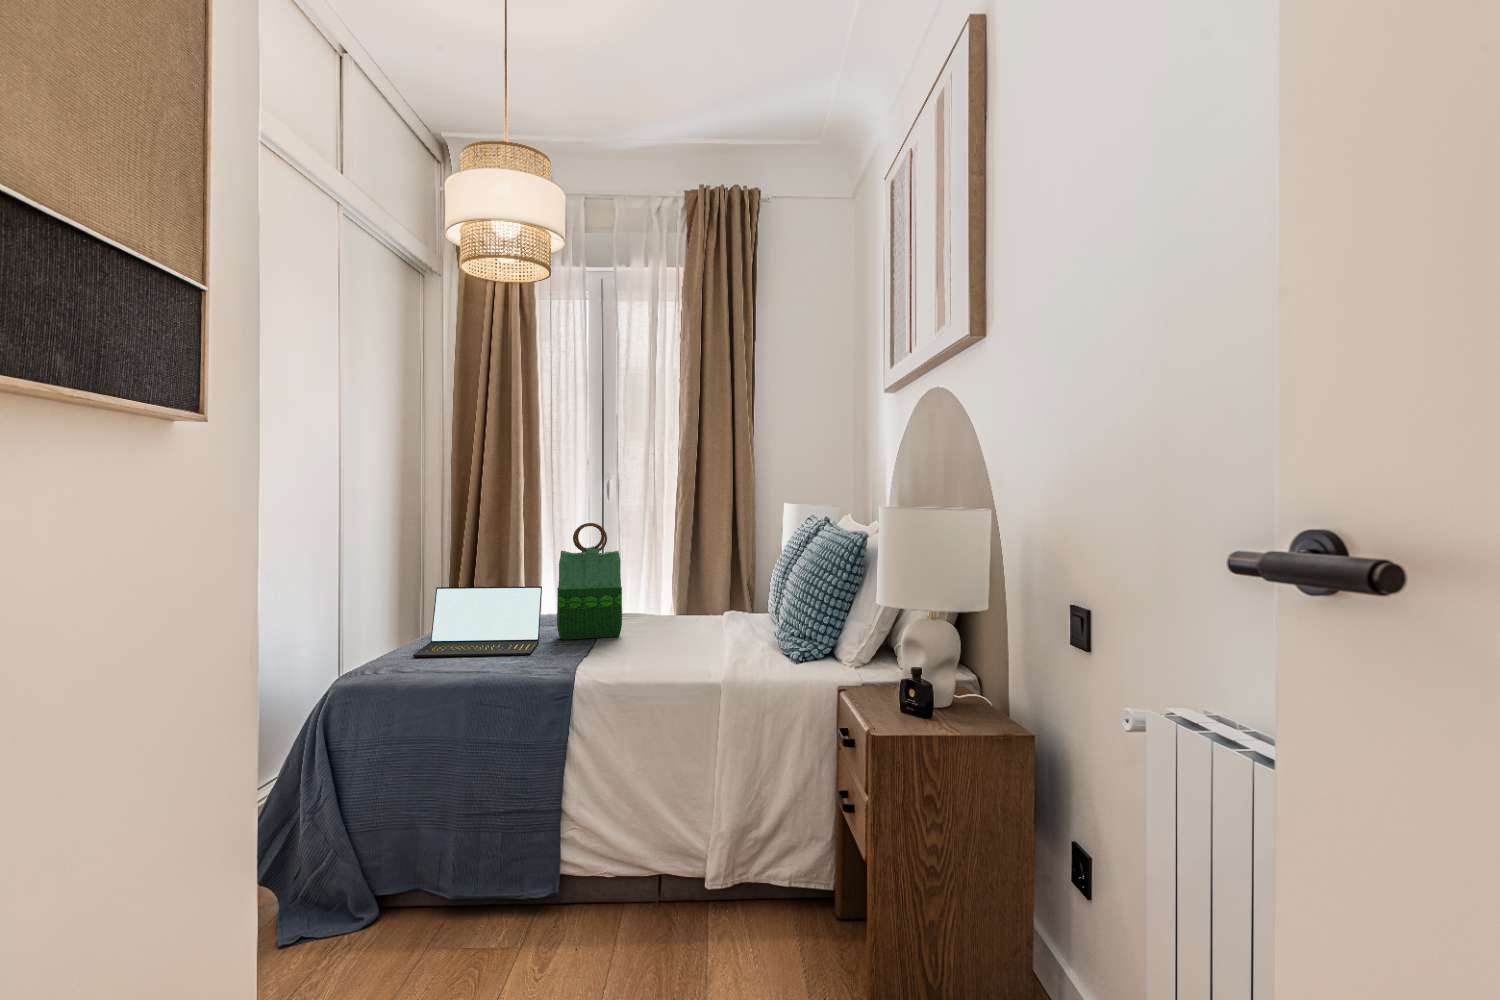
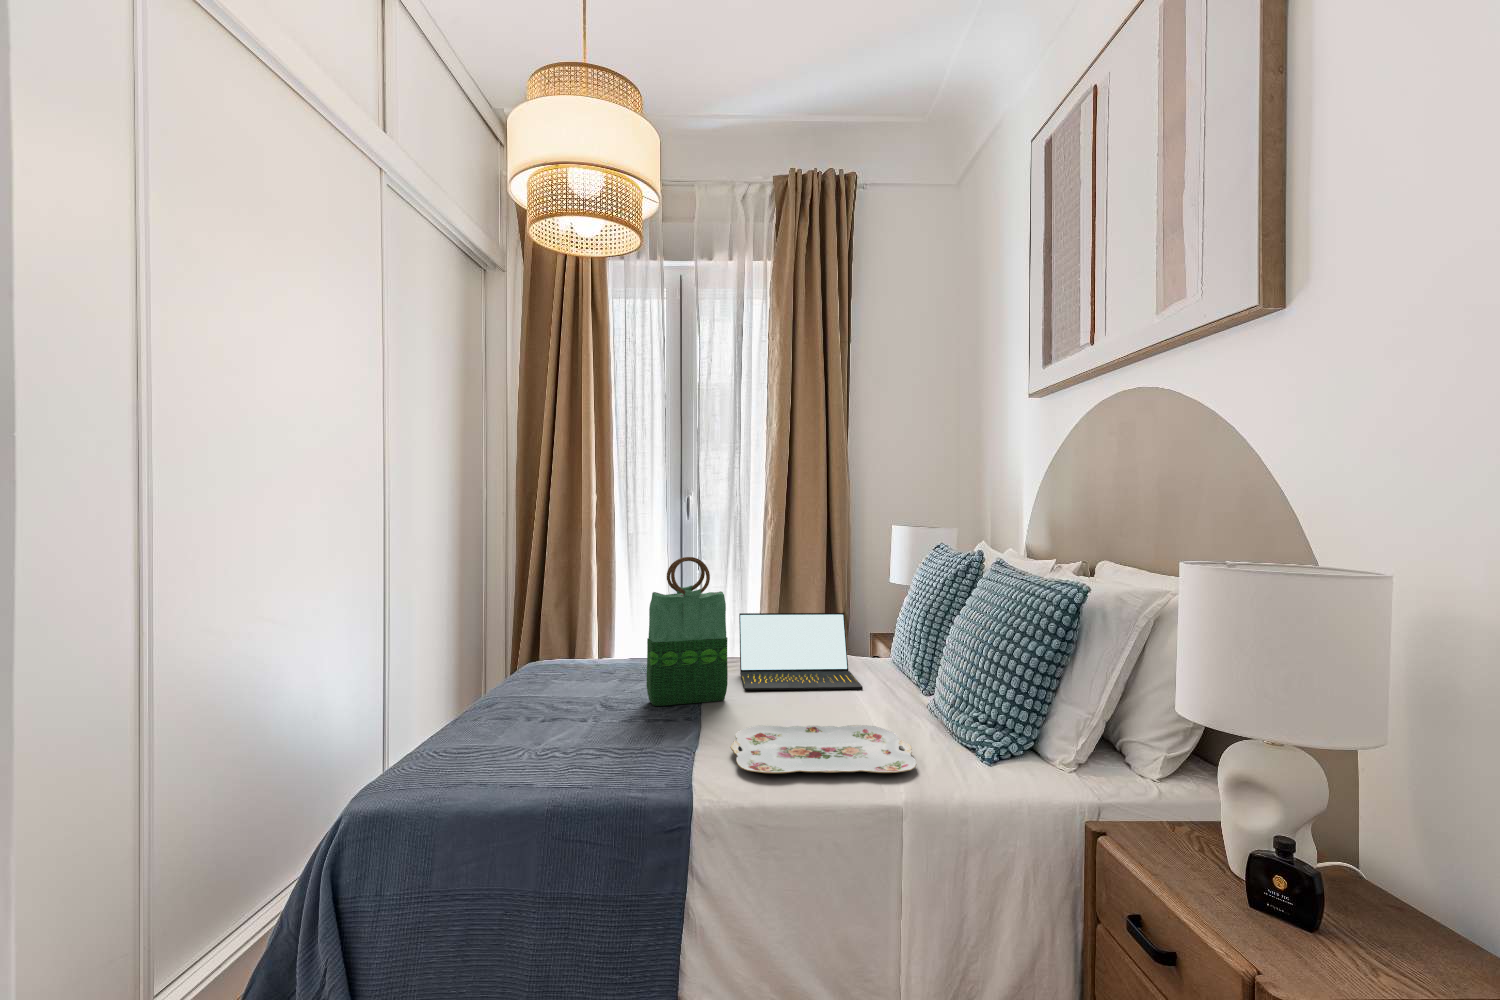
laptop: present [413,586,542,657] -> present [739,613,863,691]
serving tray: none [612,645,745,668] -> present [731,725,916,773]

